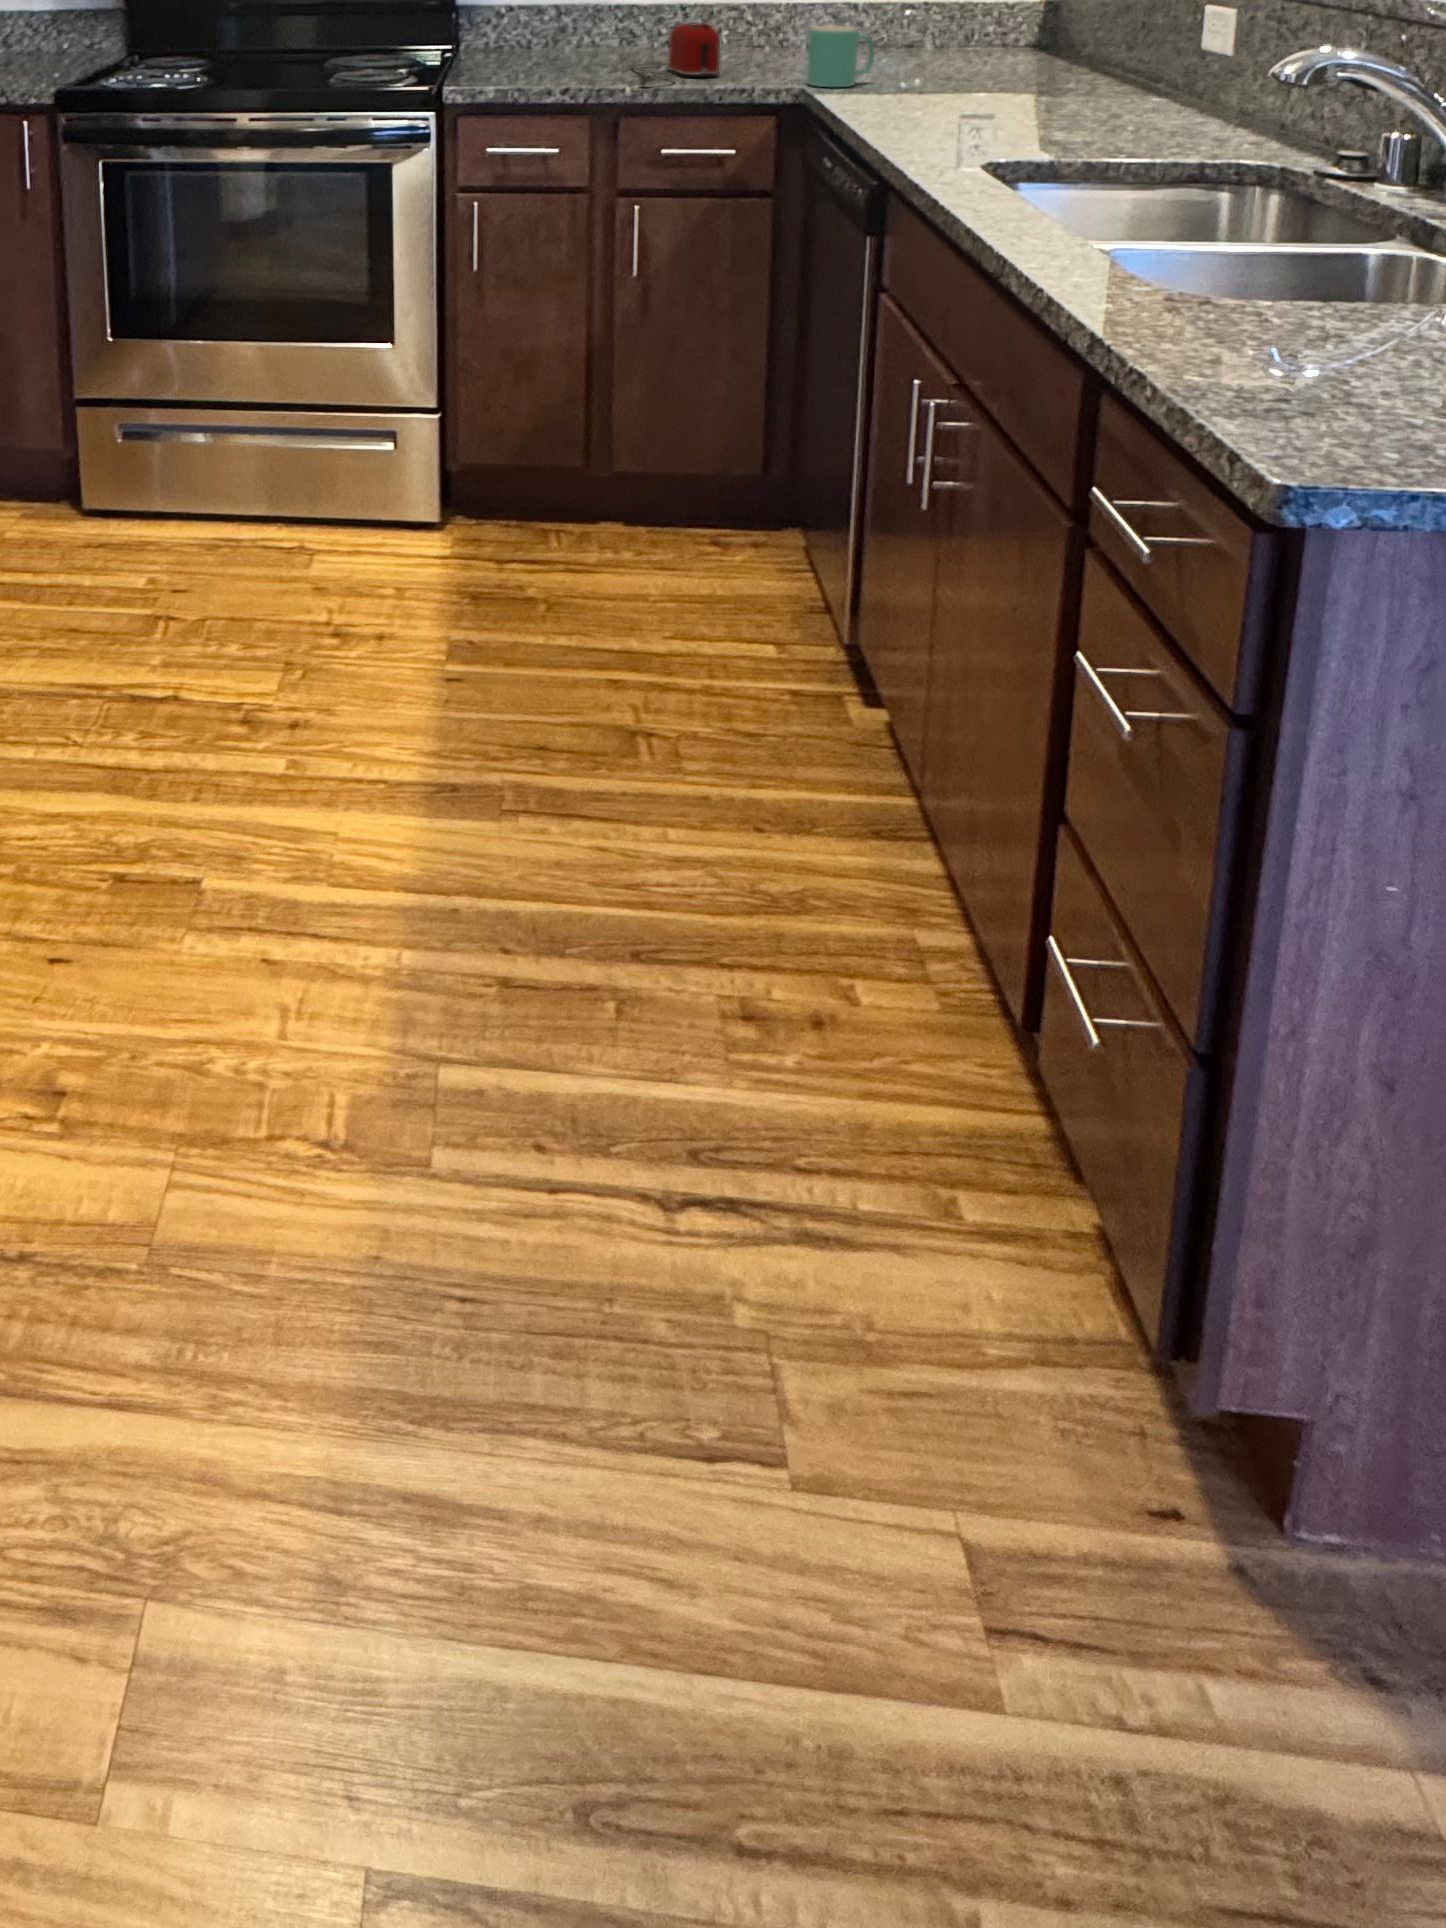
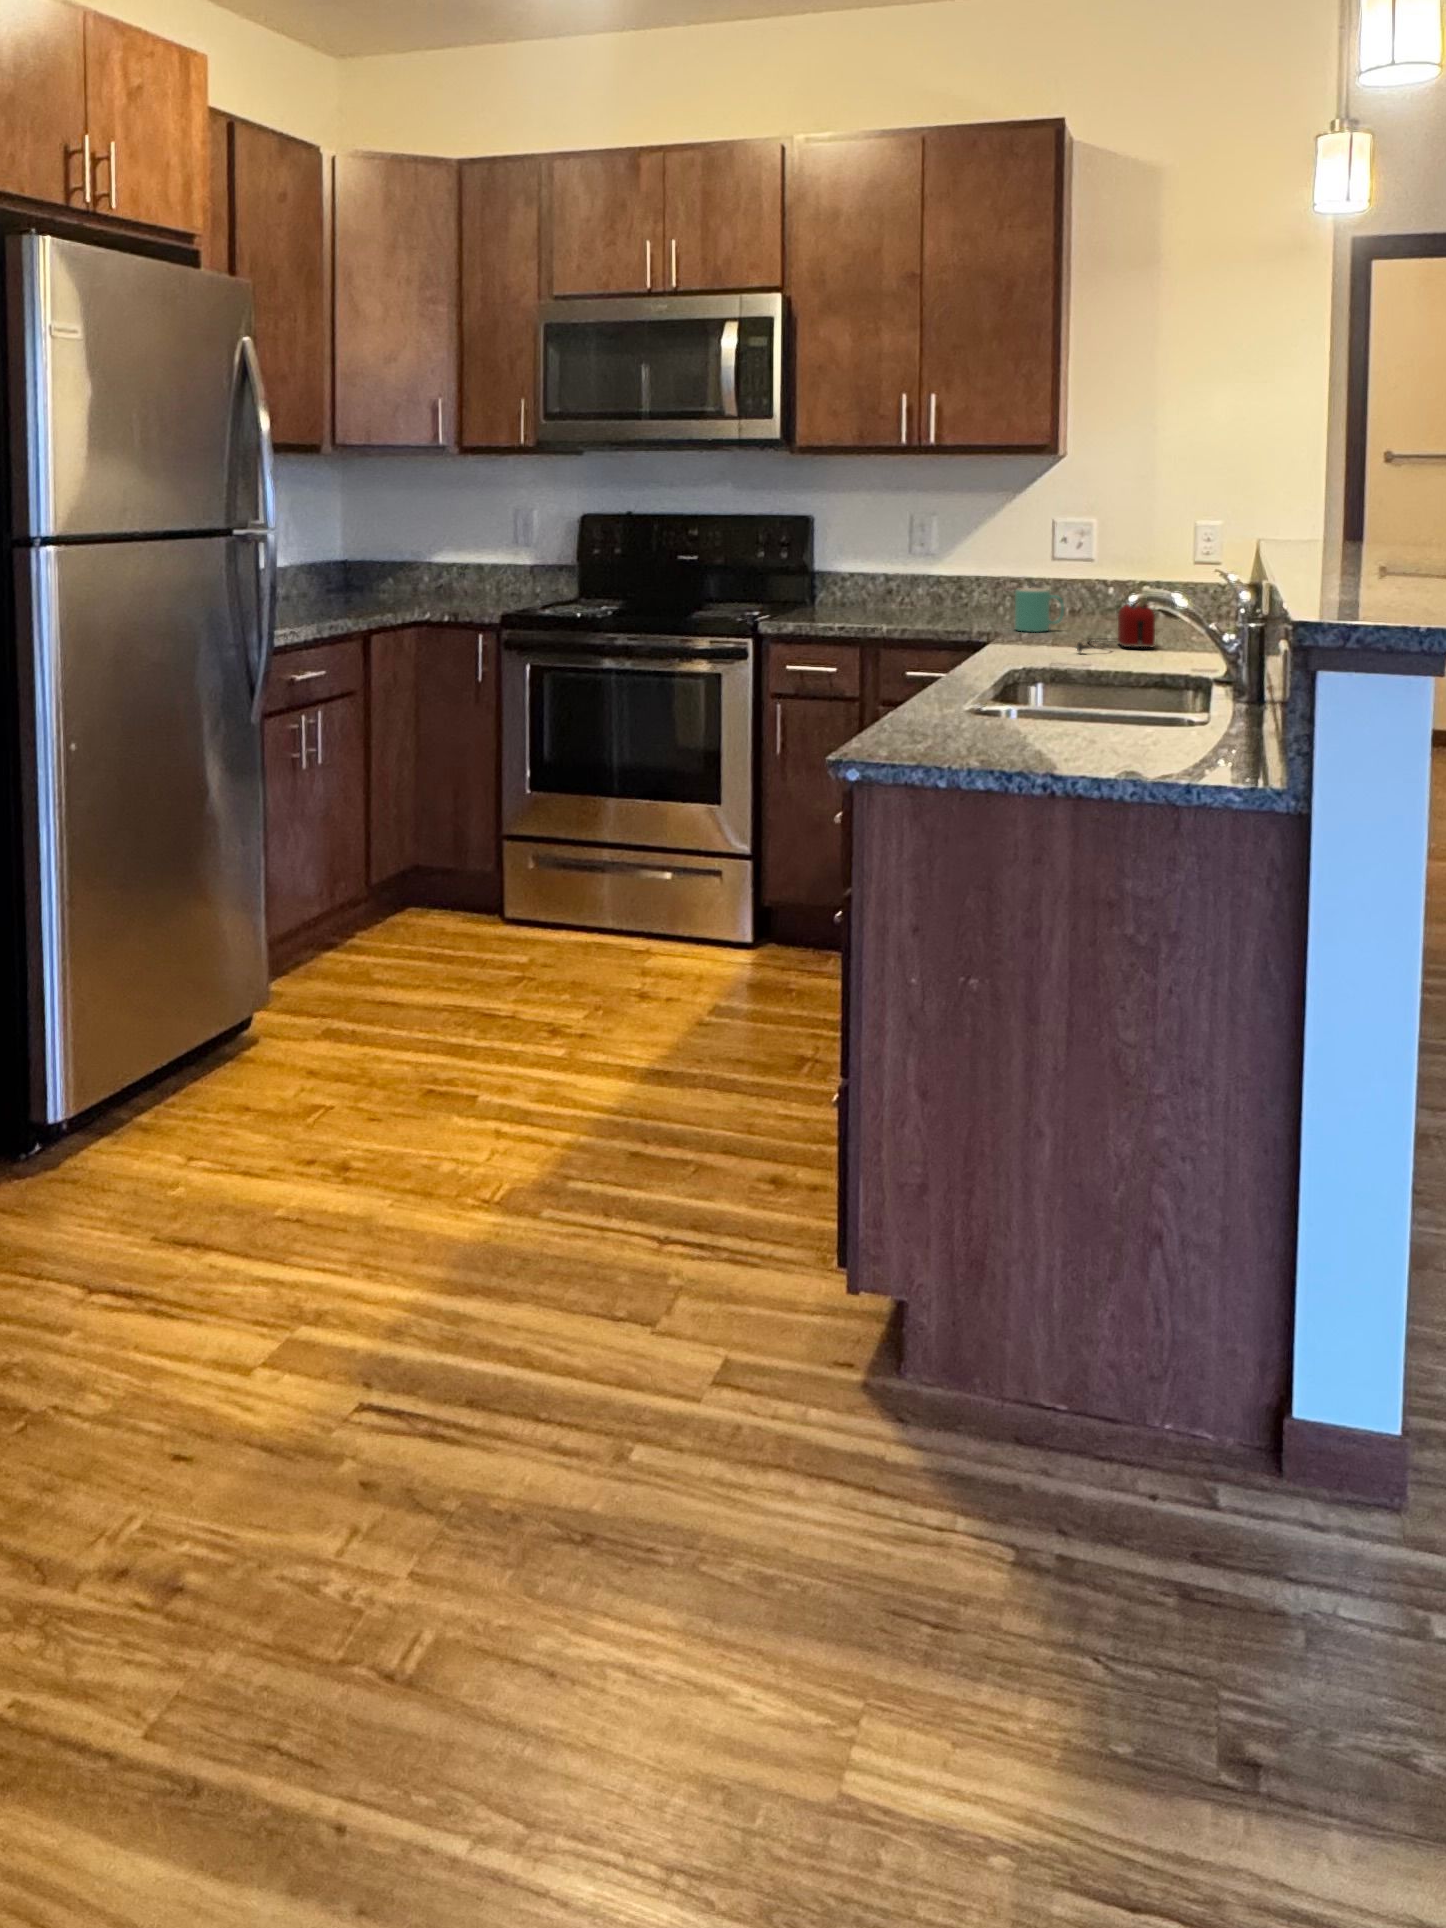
toaster: present [632,23,720,86] -> present [1076,603,1155,652]

